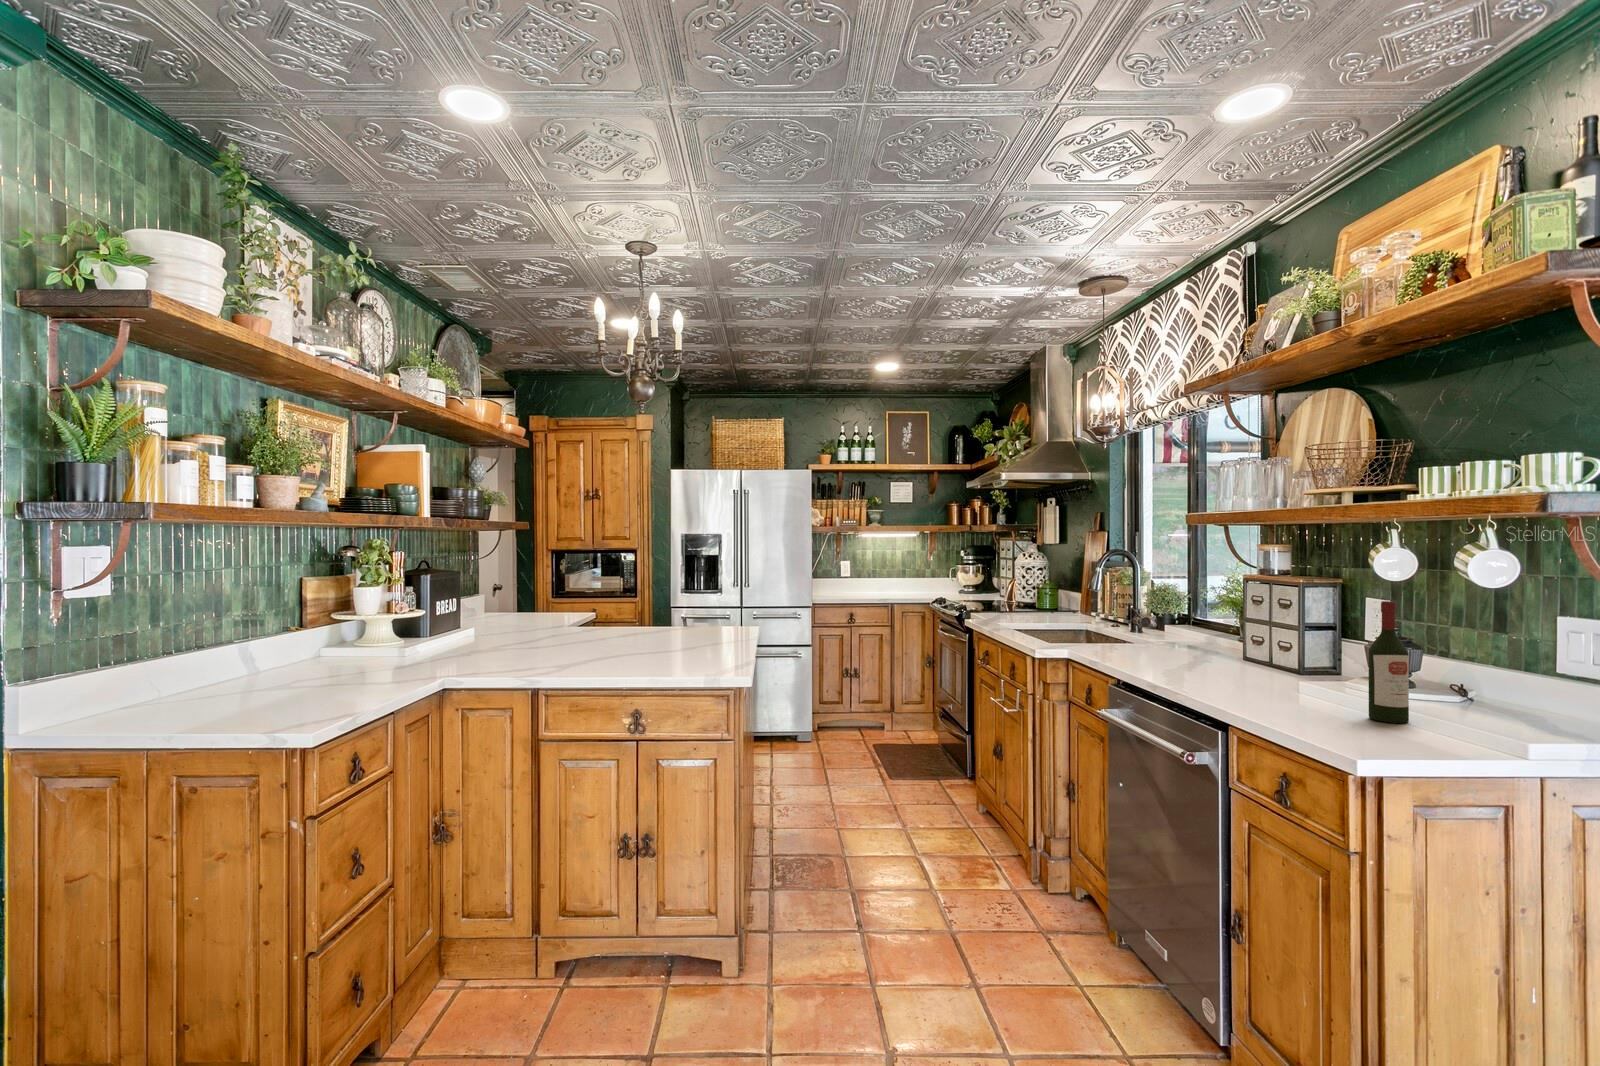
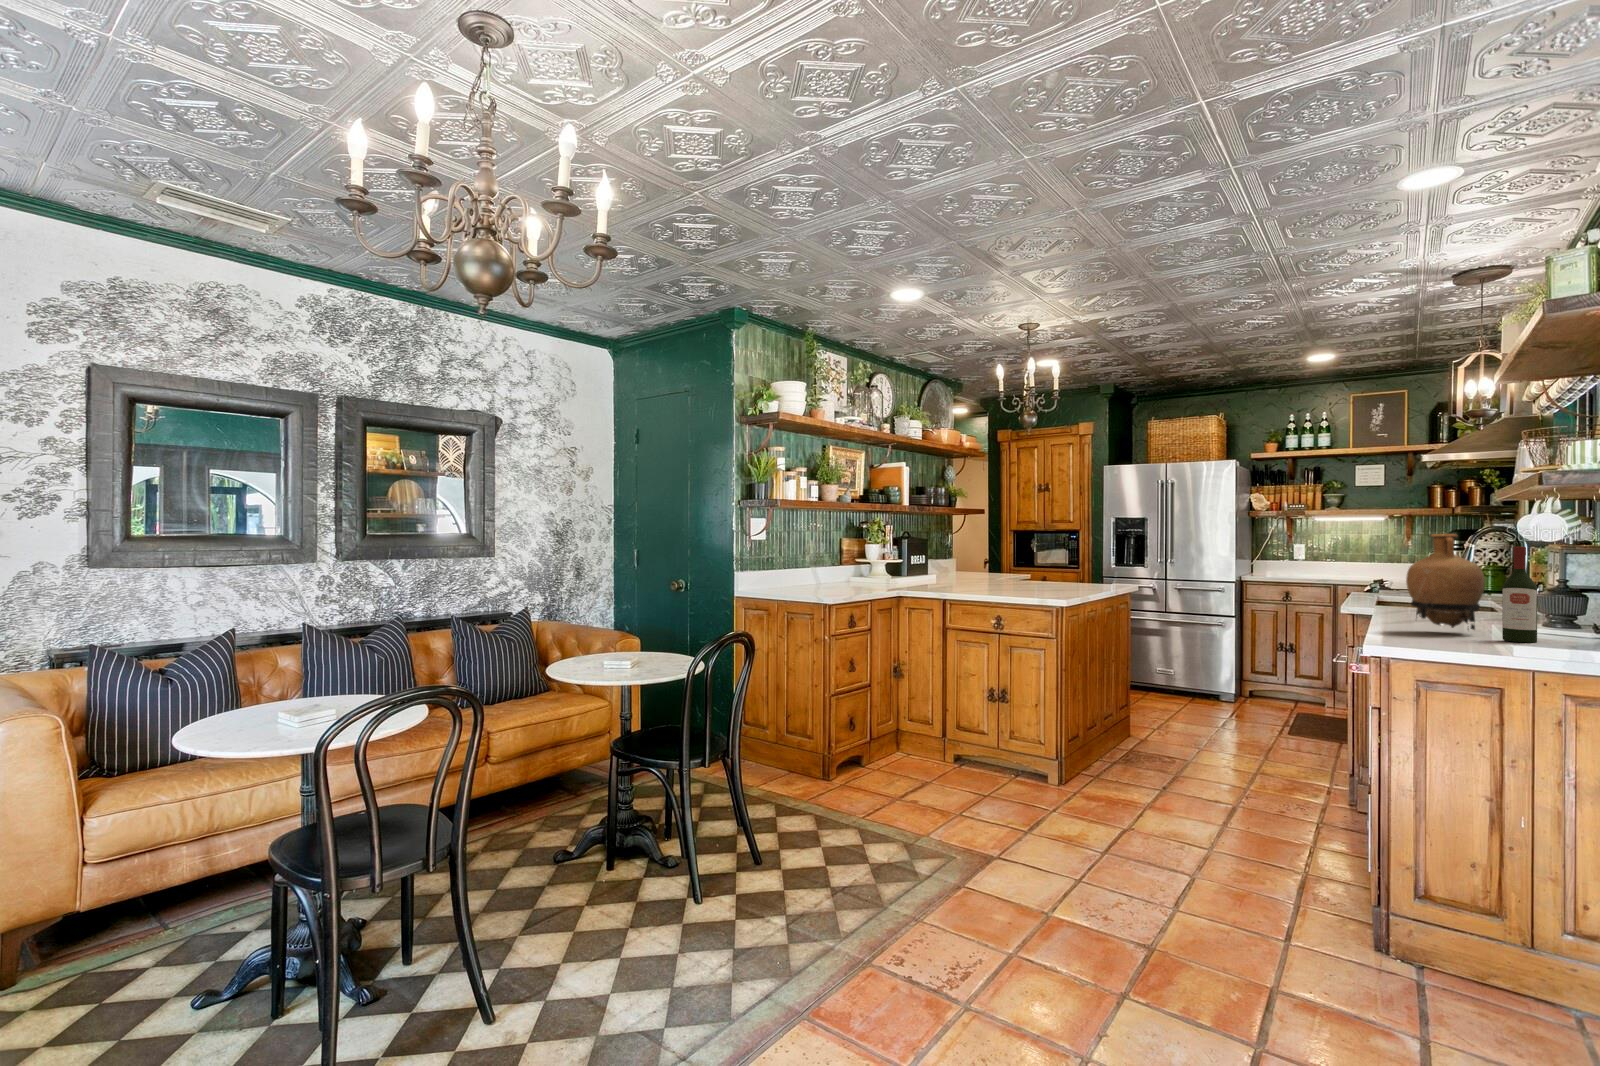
vase: none [1228,581,1317,703] -> present [1406,534,1485,630]

